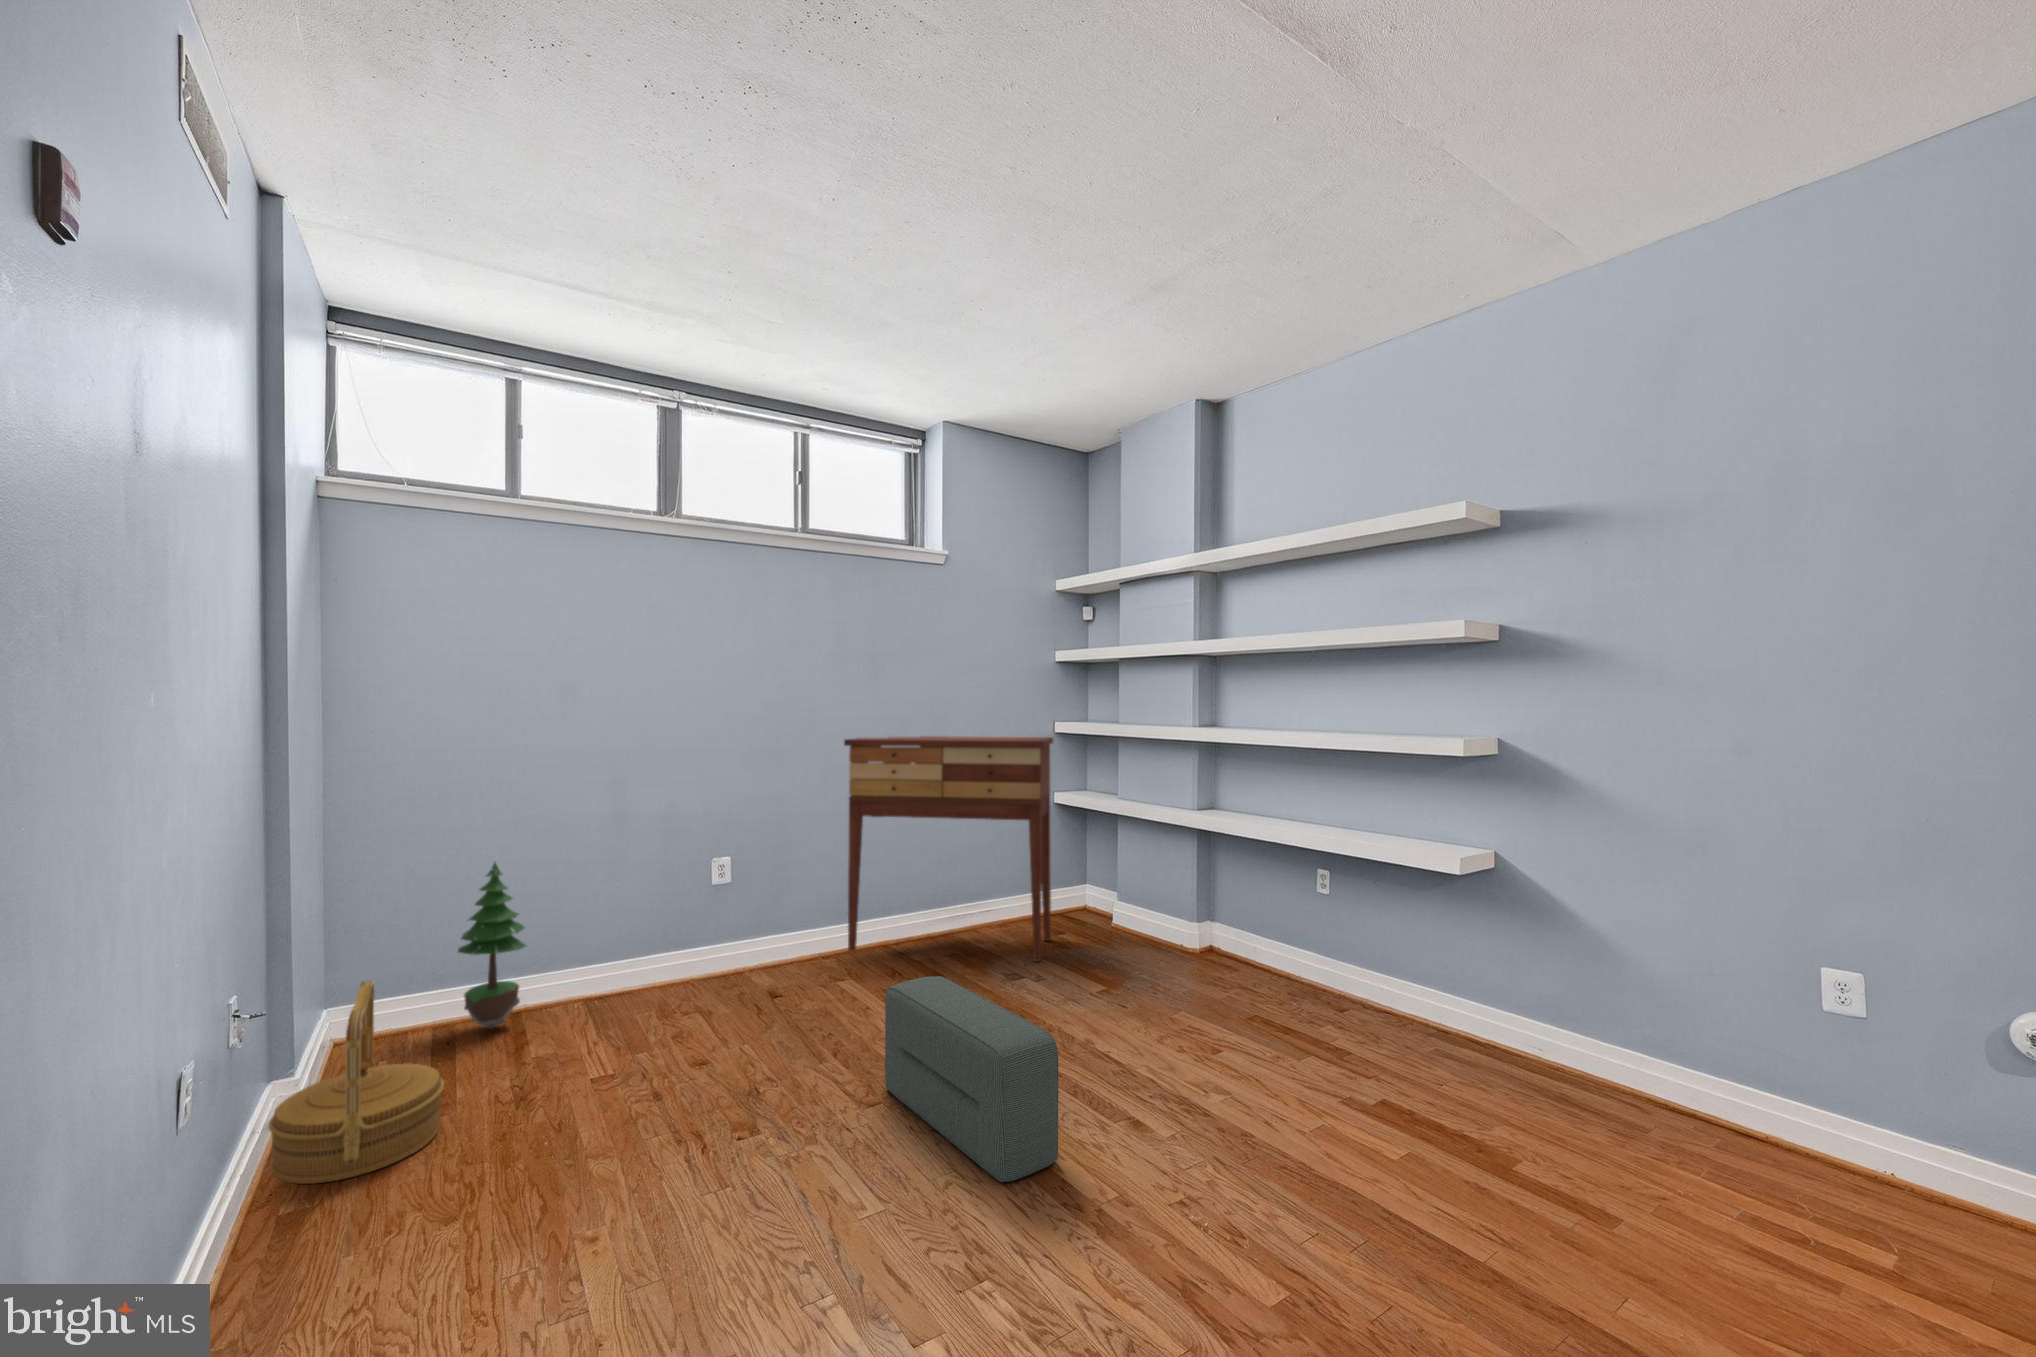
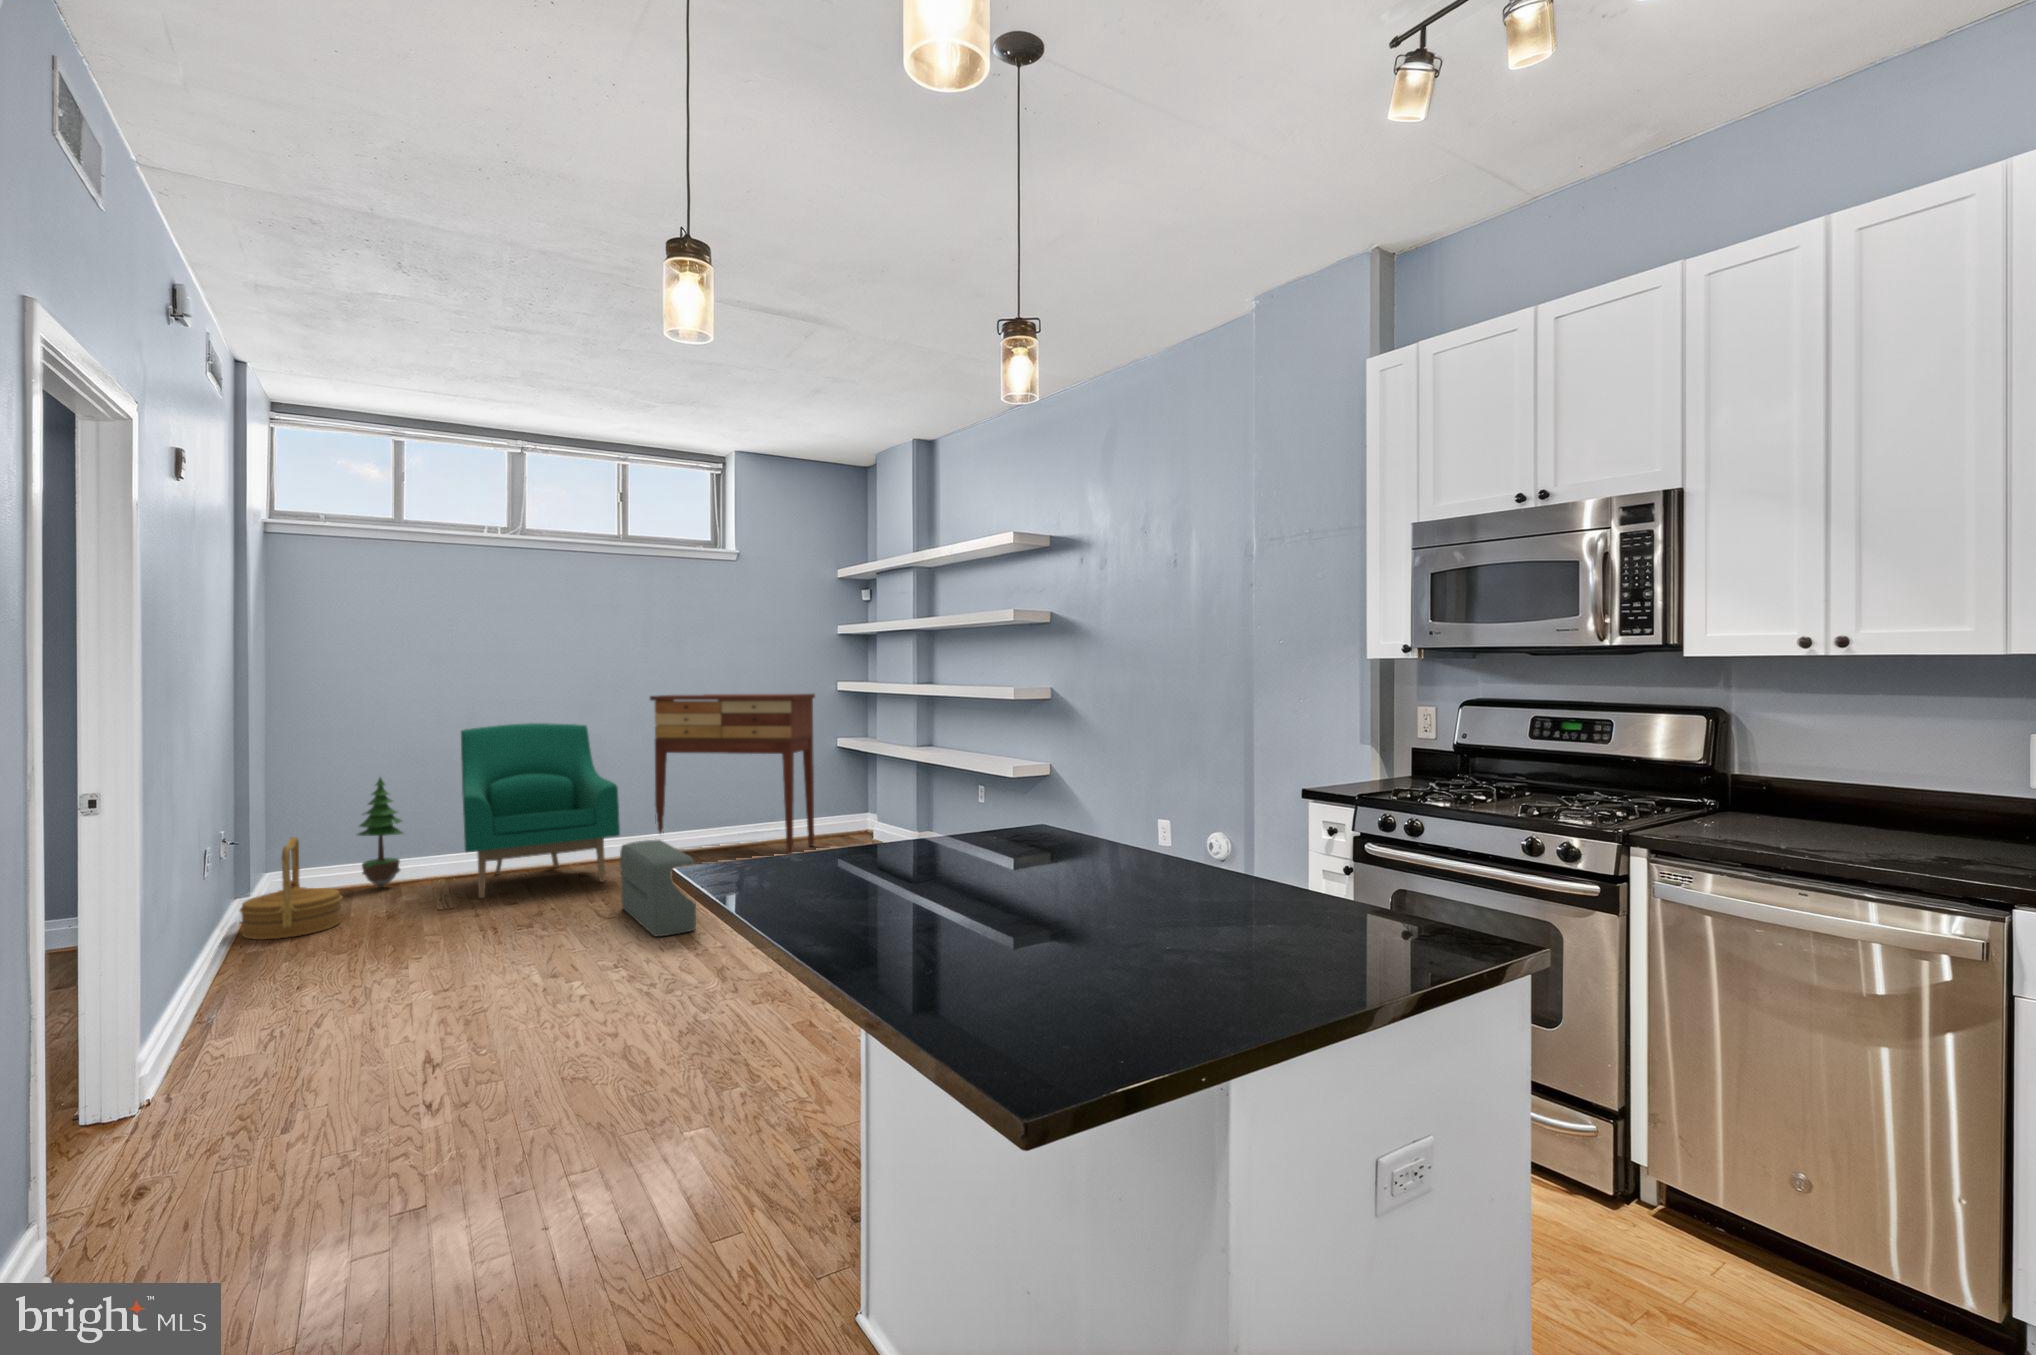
armchair: none [608,779,842,1058] -> present [461,723,620,898]

